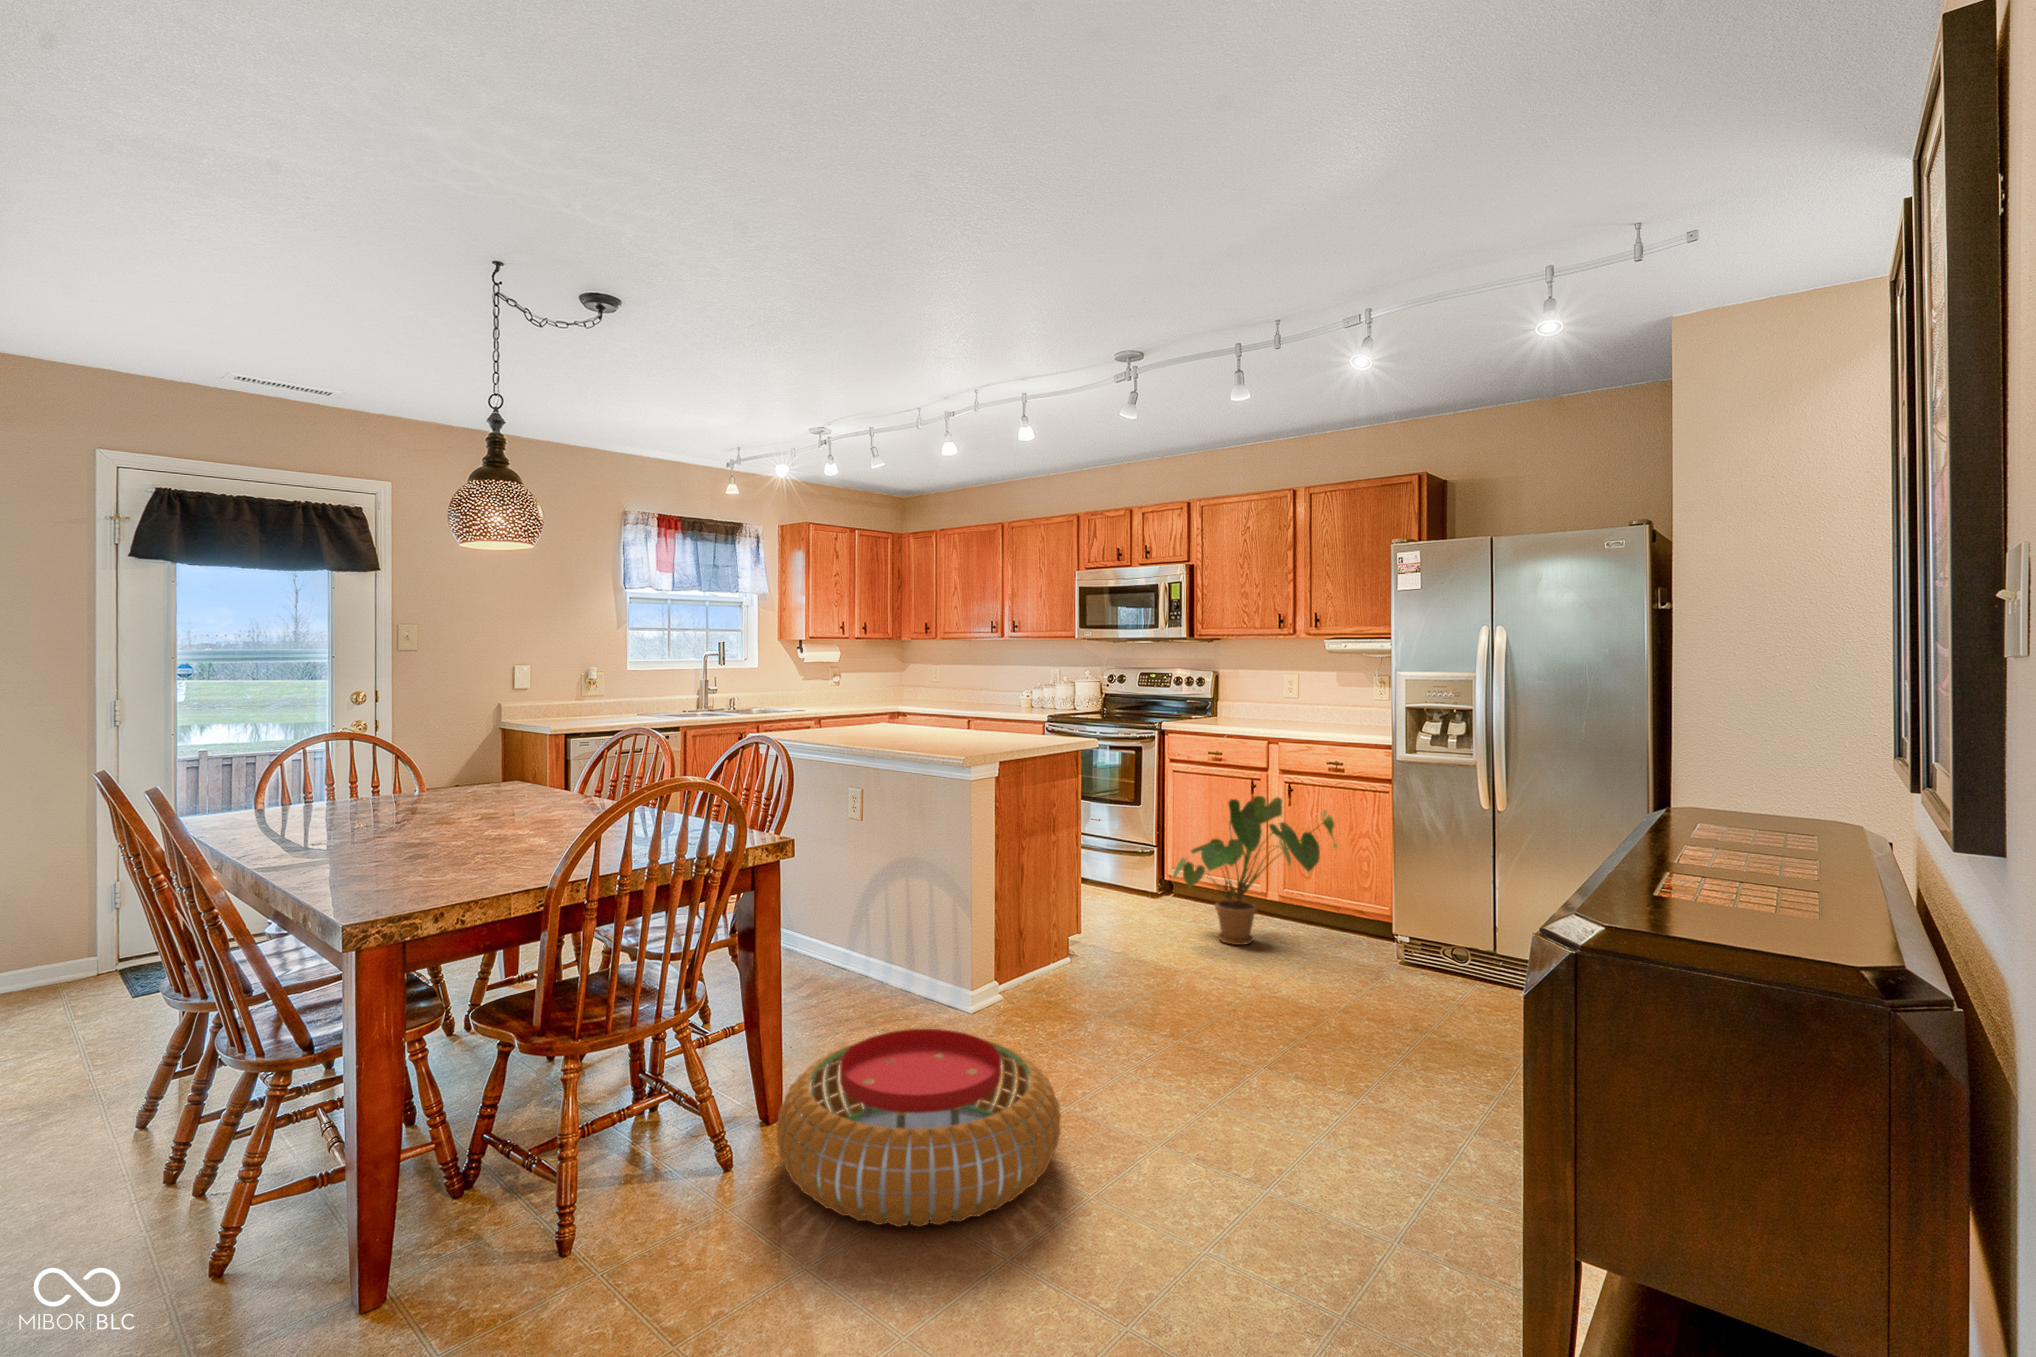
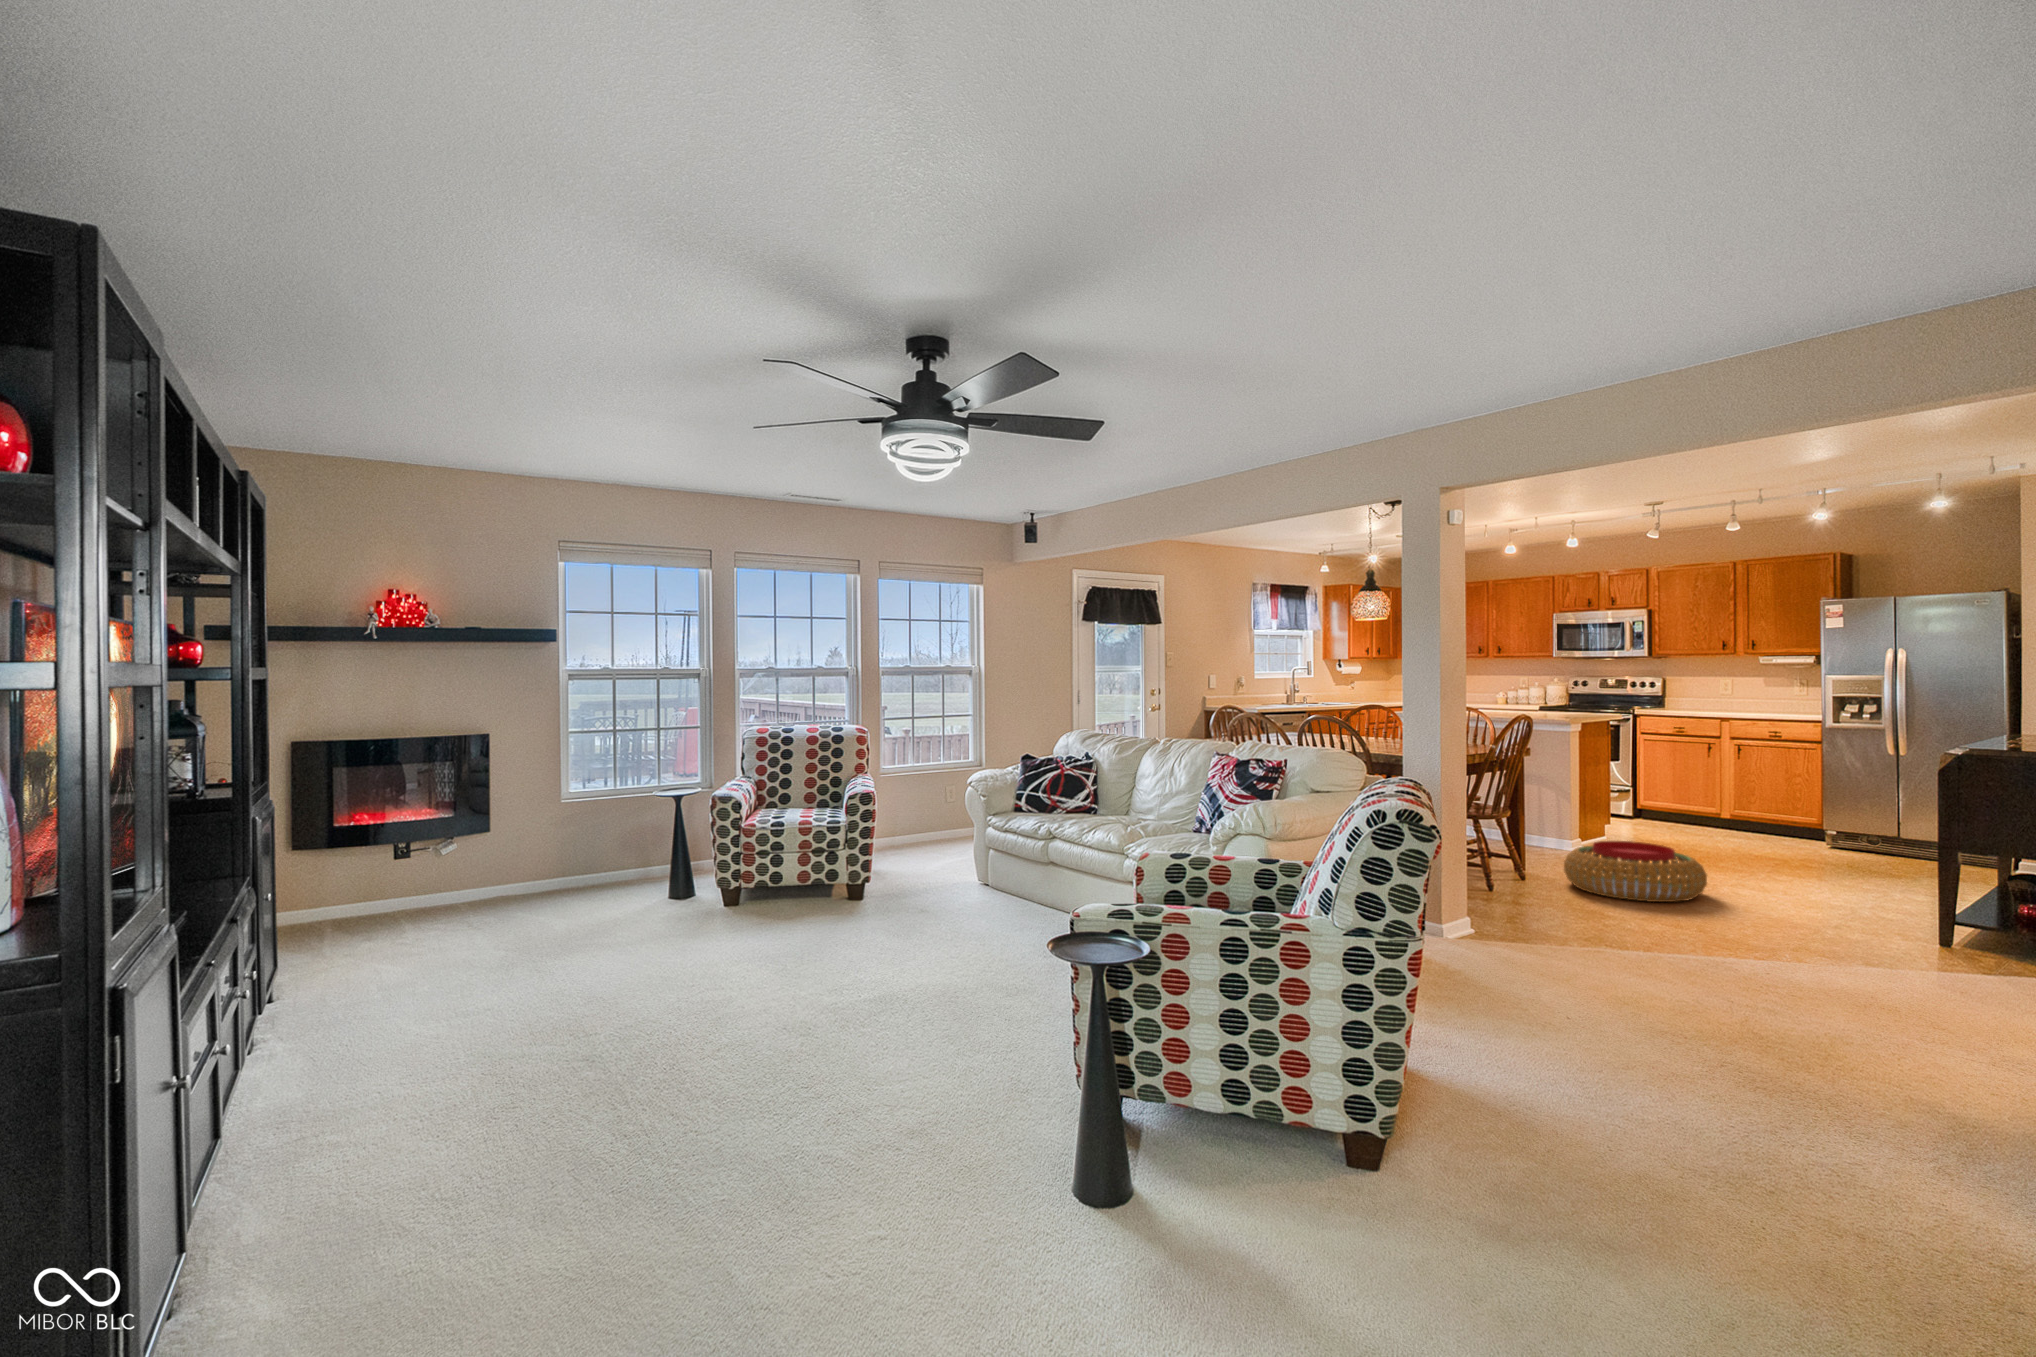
house plant: present [1173,796,1337,945] -> none [1667,753,1780,840]

